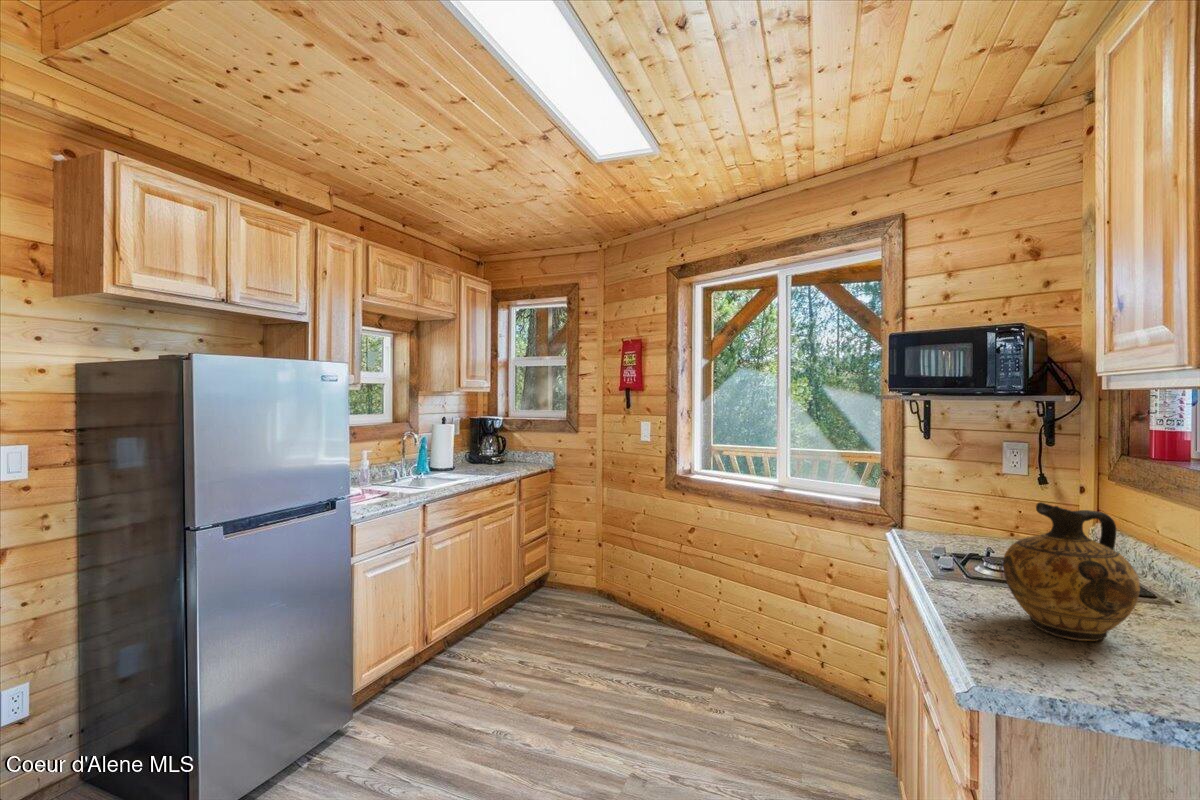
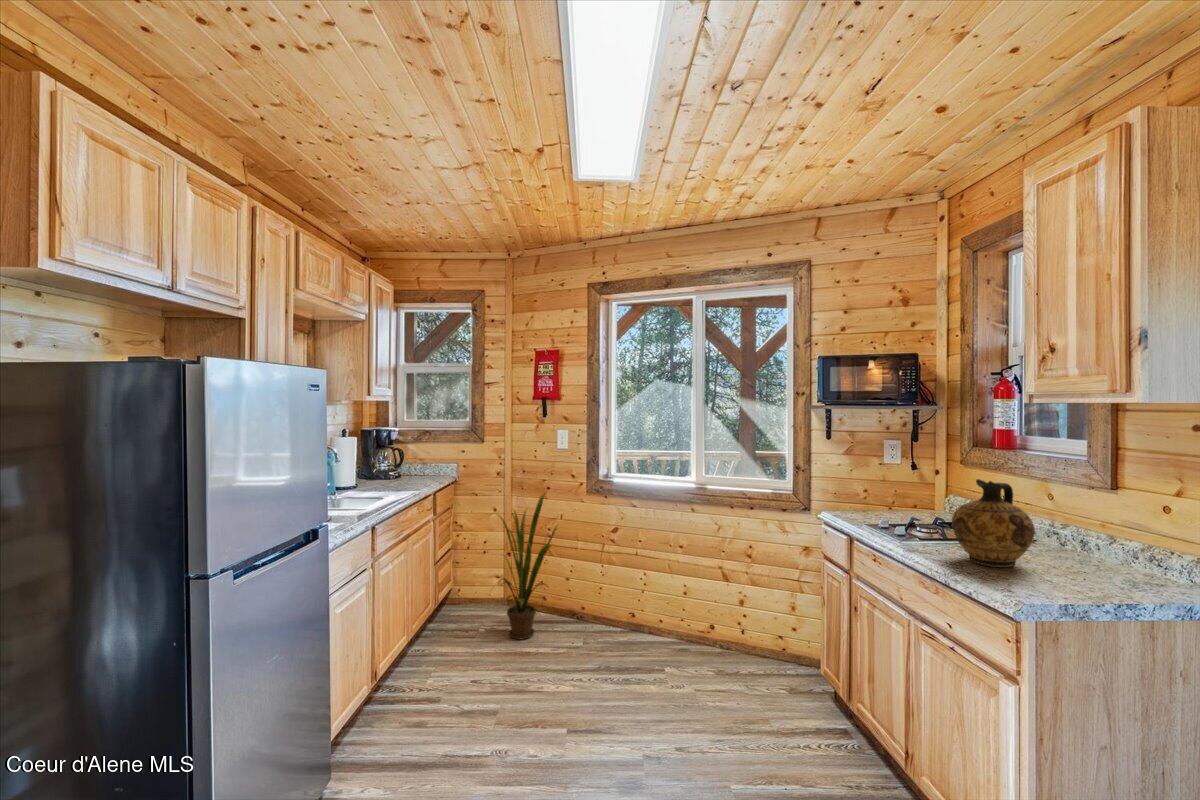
house plant: none [571,485,639,628] -> present [500,493,558,639]

